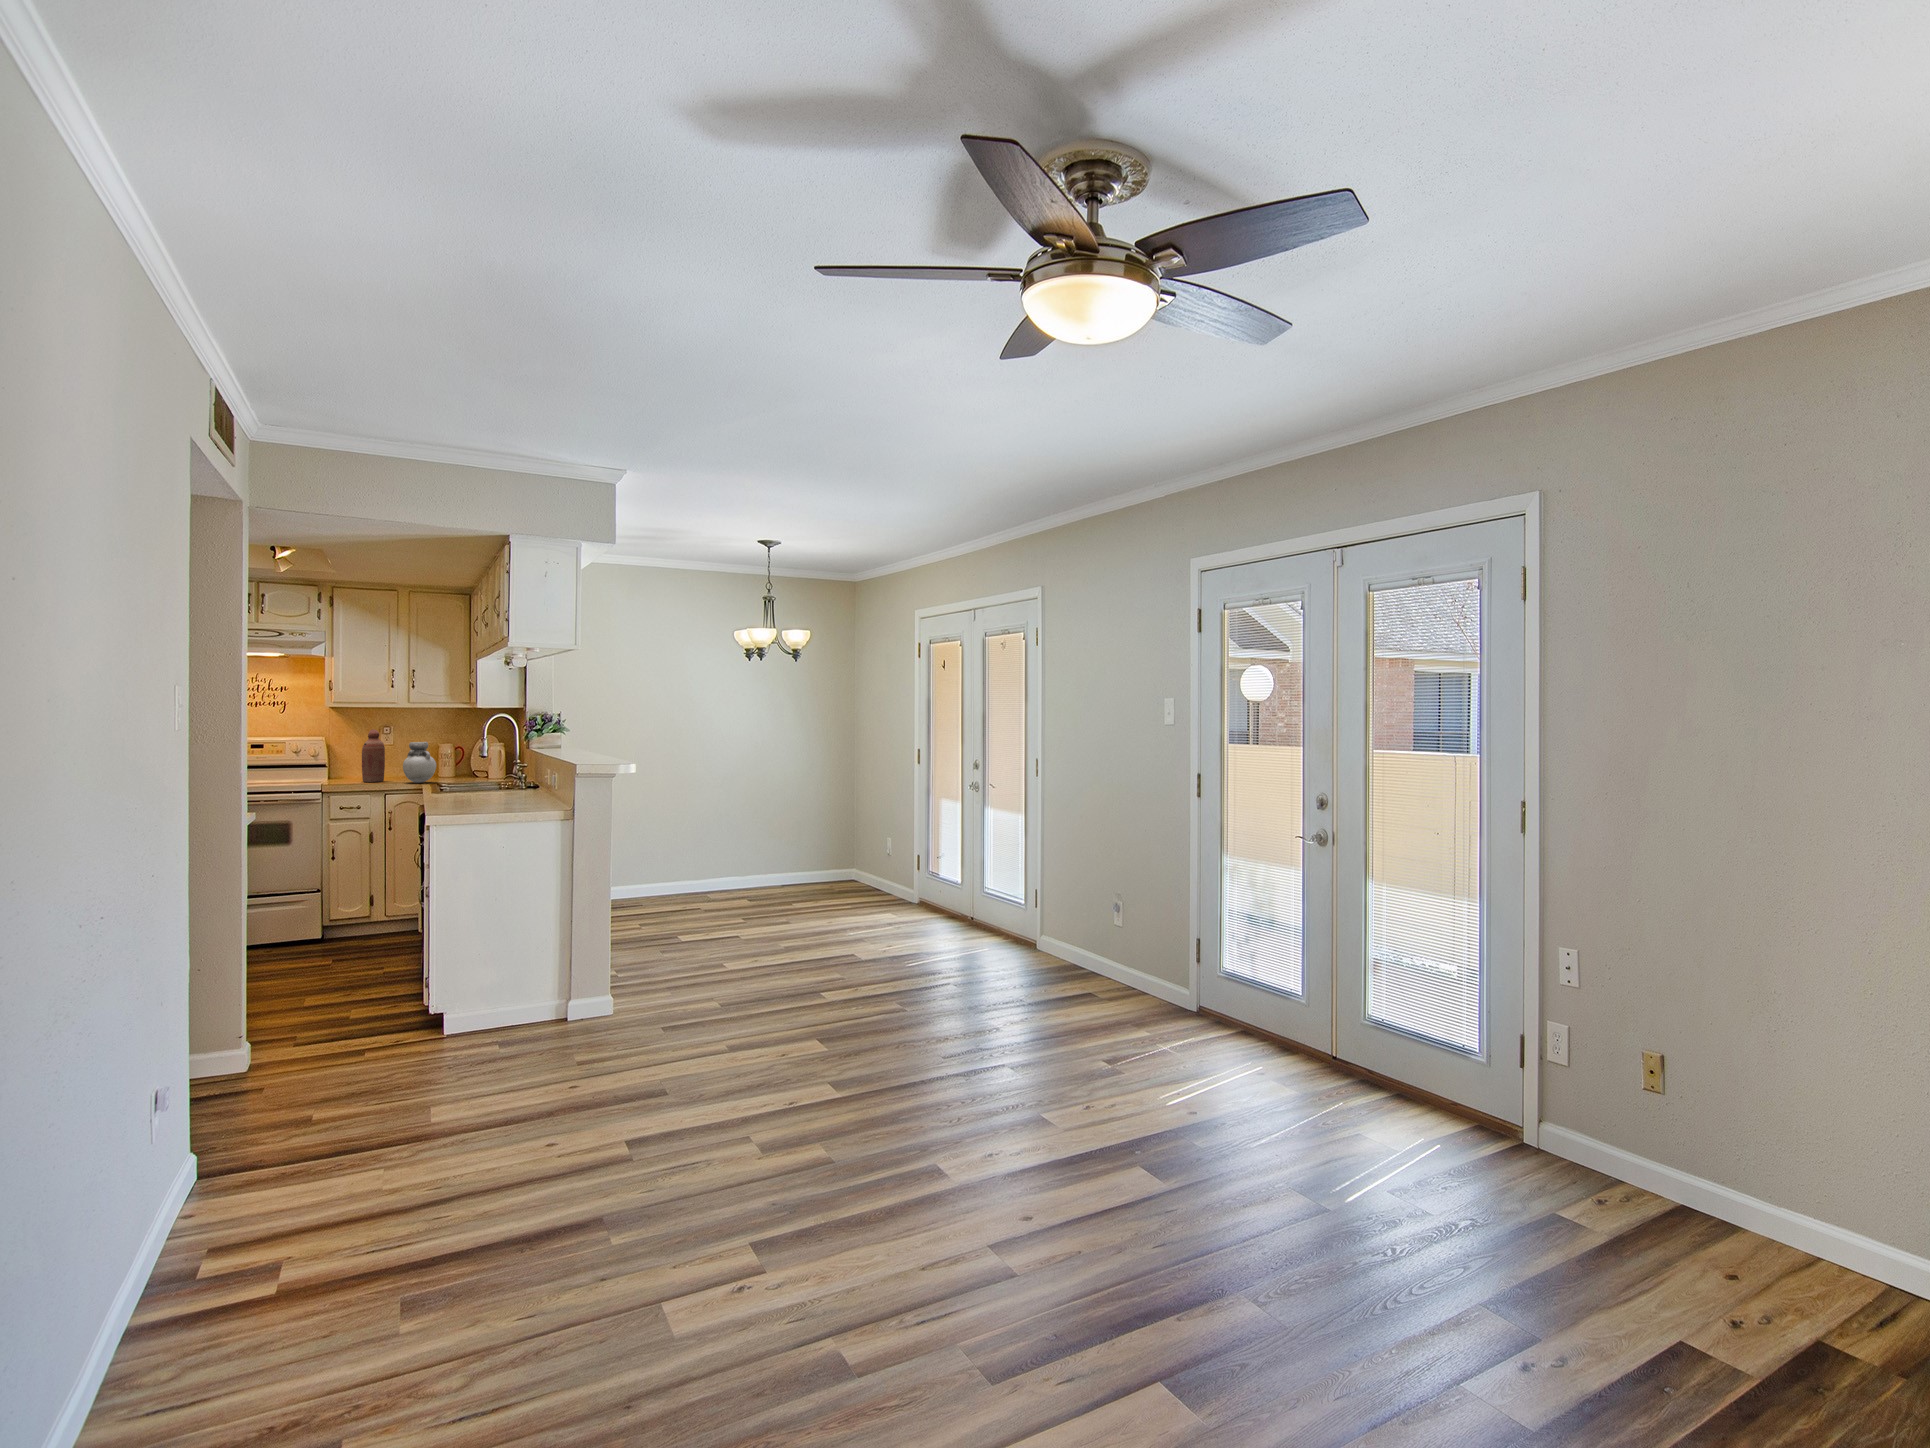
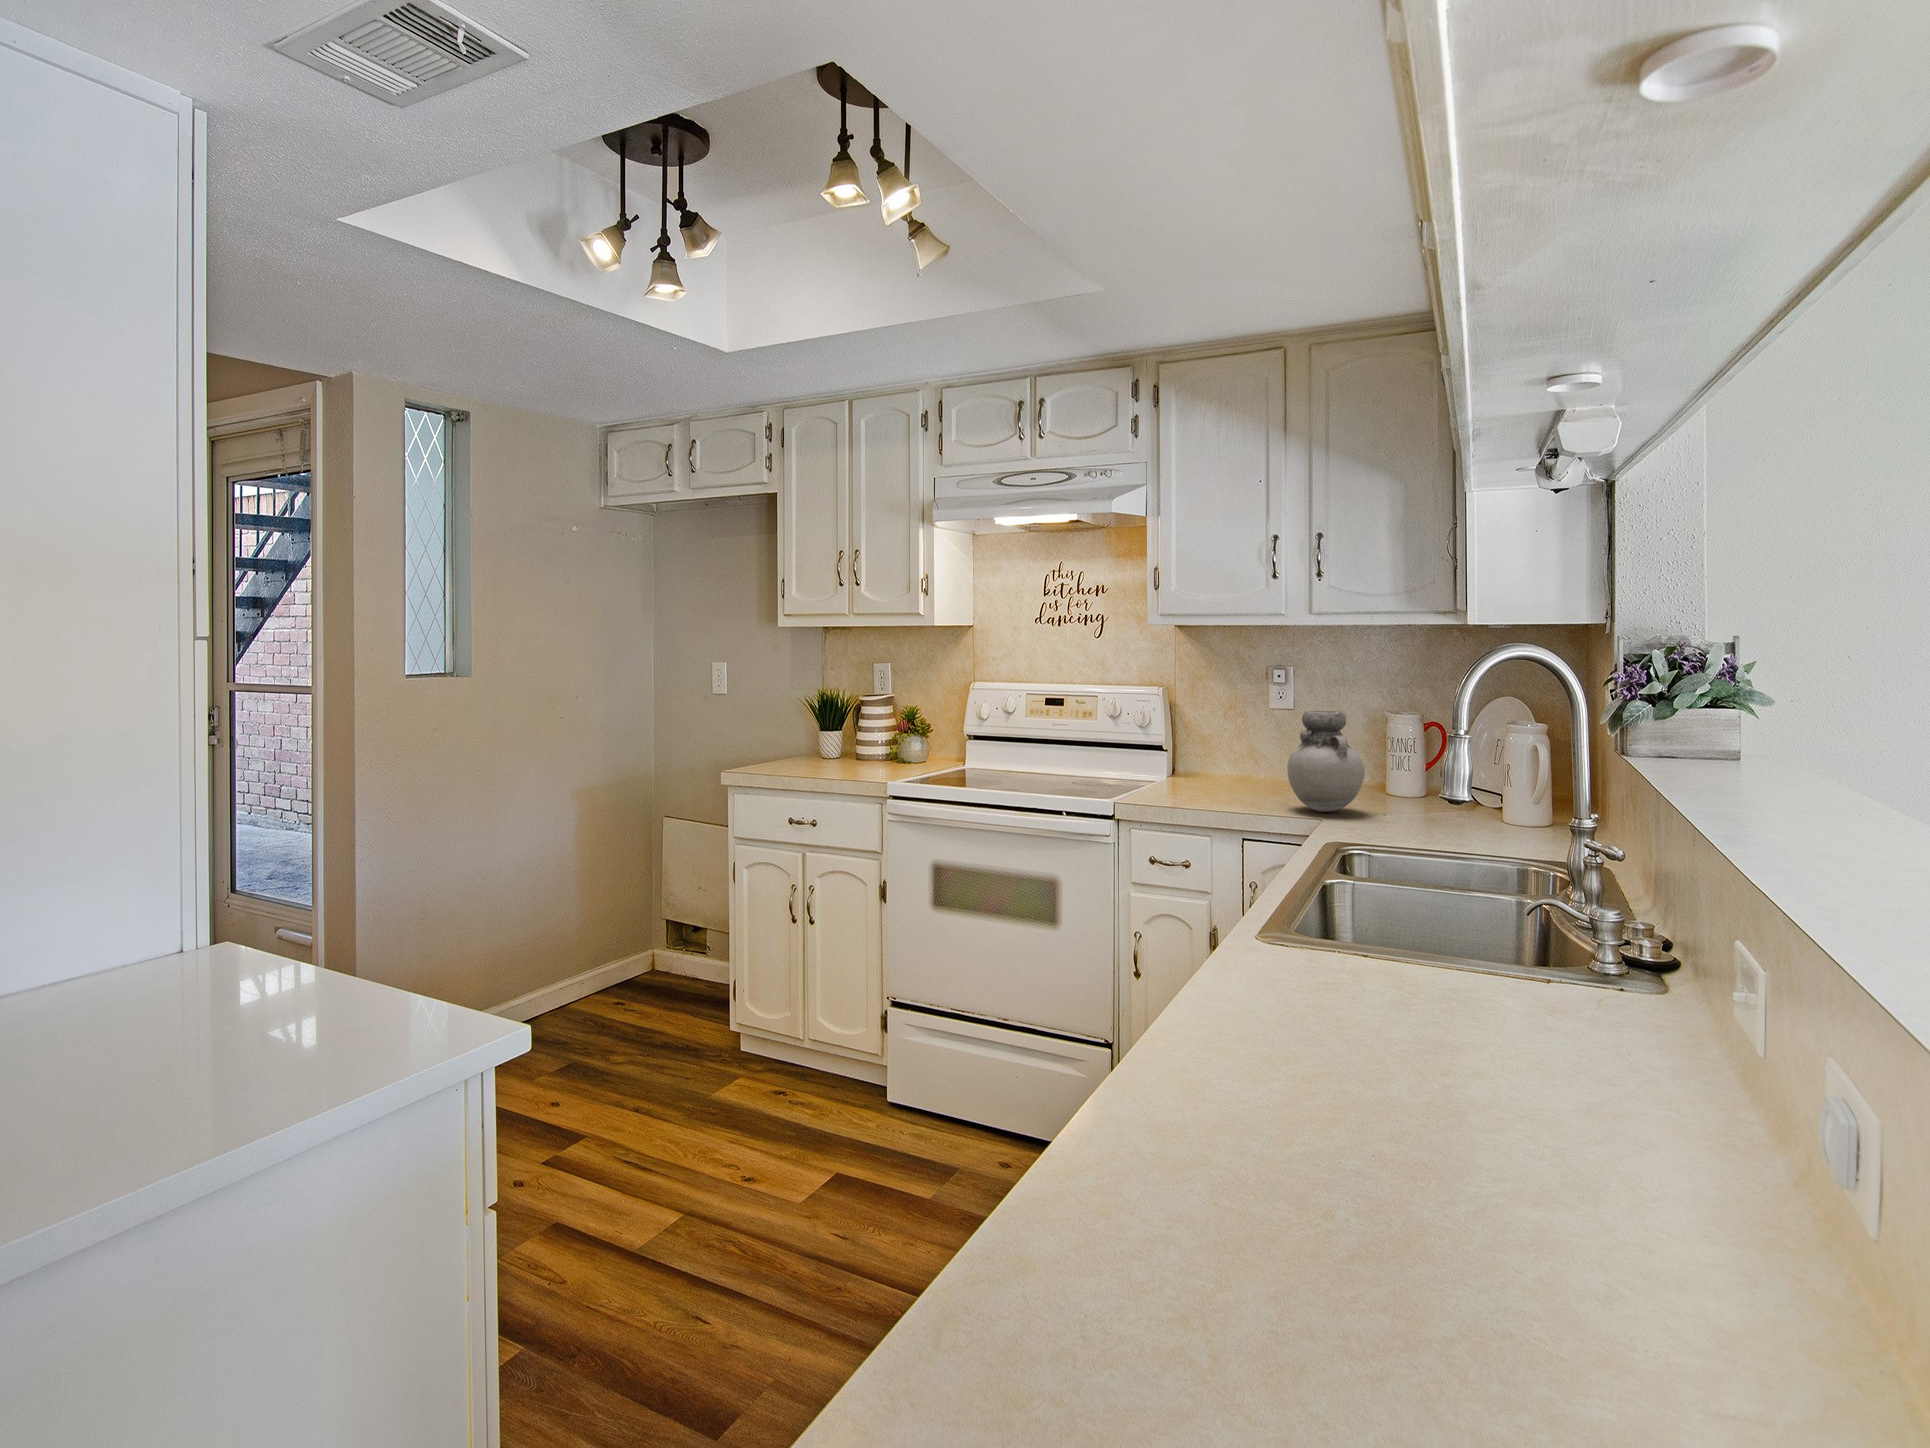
bottle: present [362,729,385,782] -> none [1212,676,1259,796]

